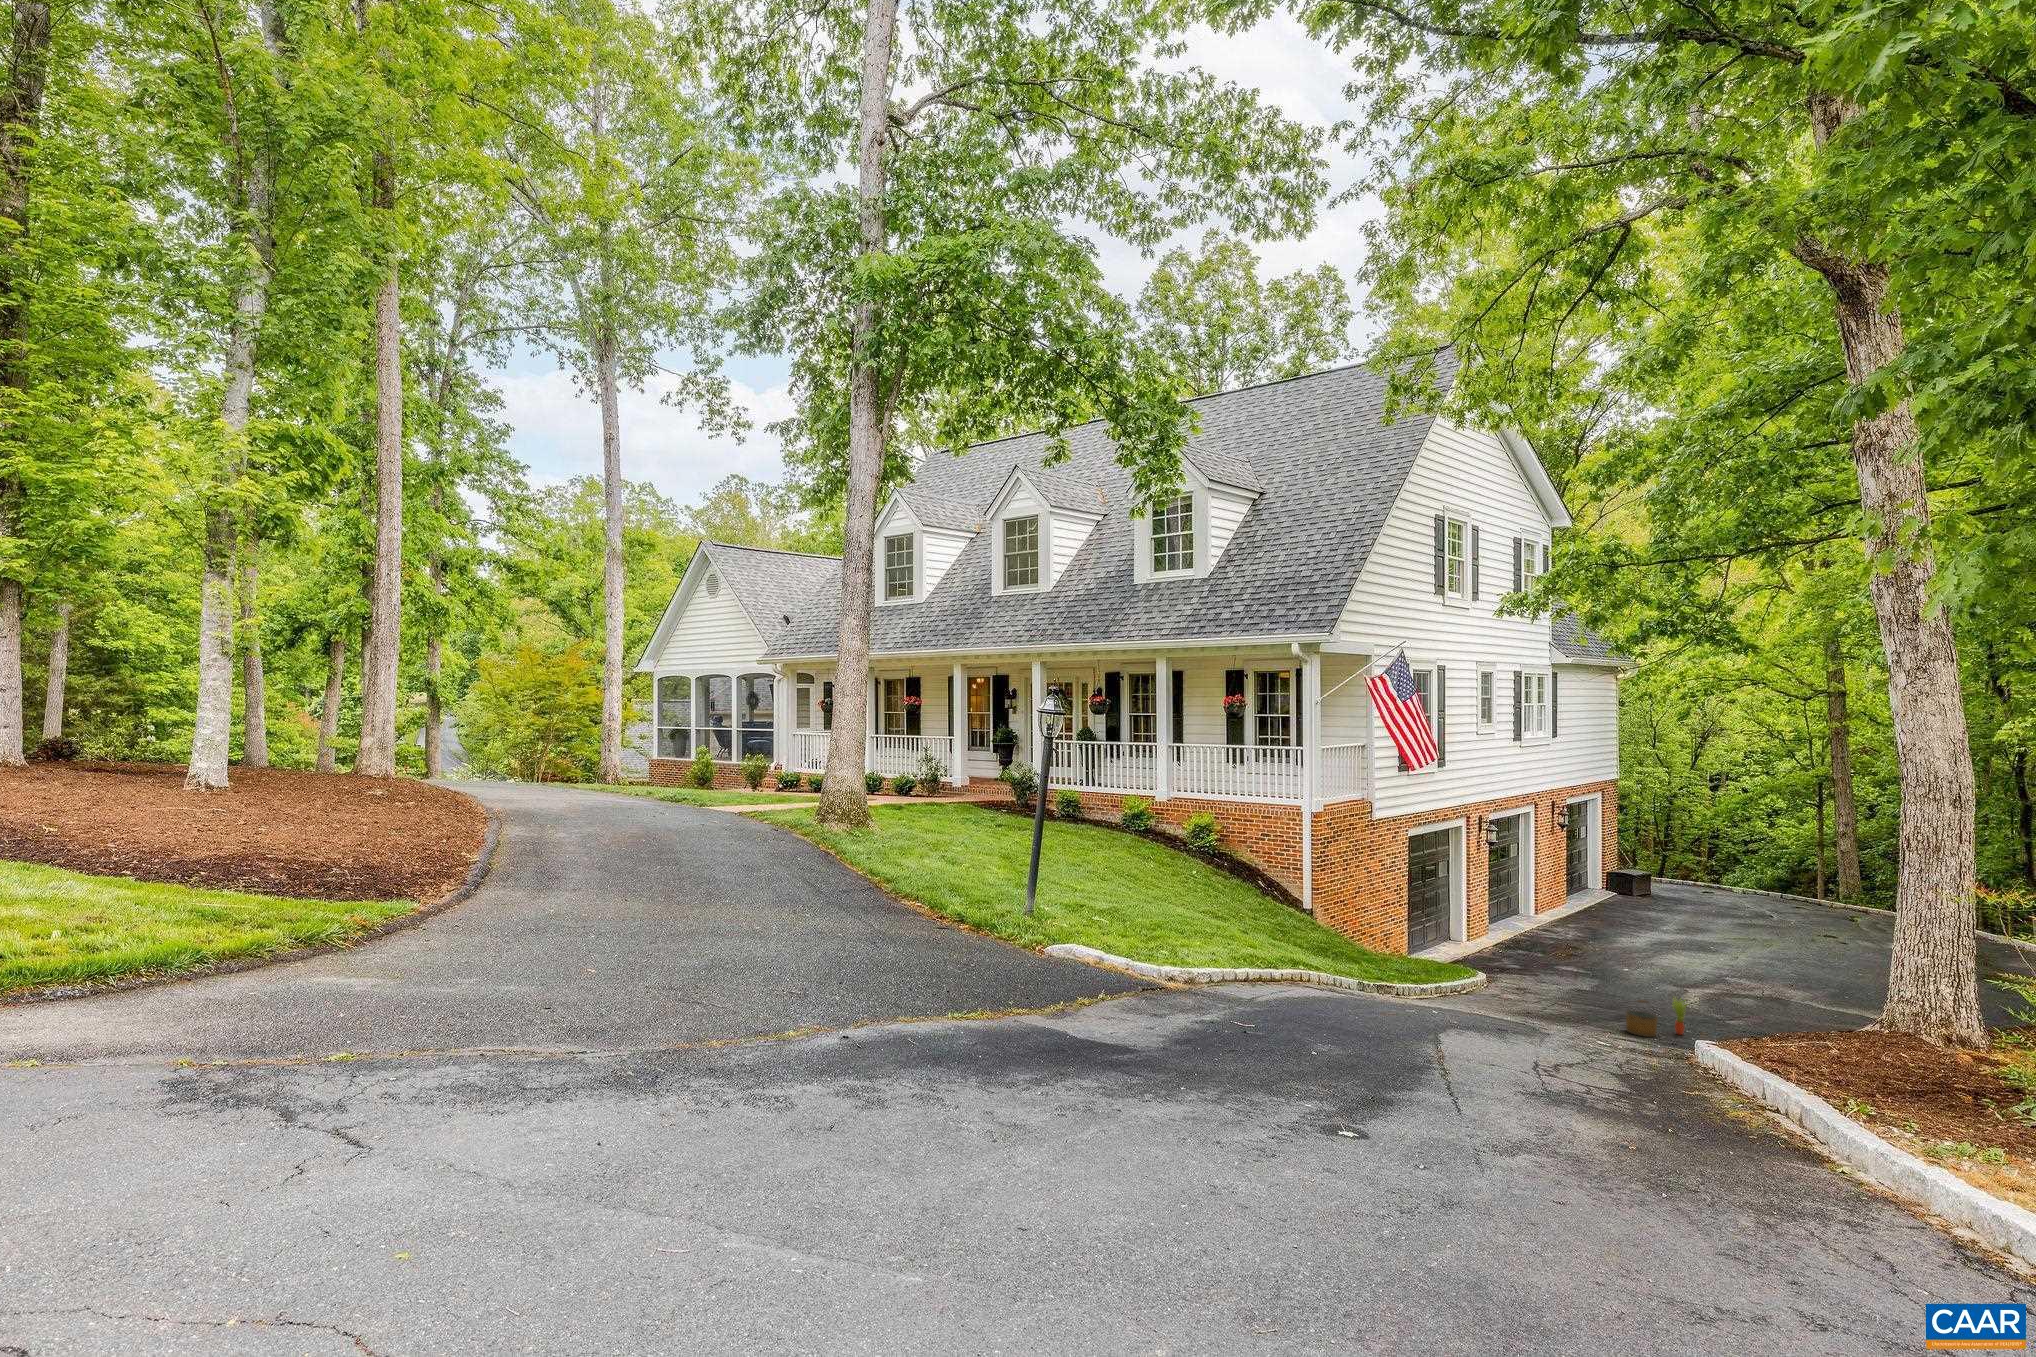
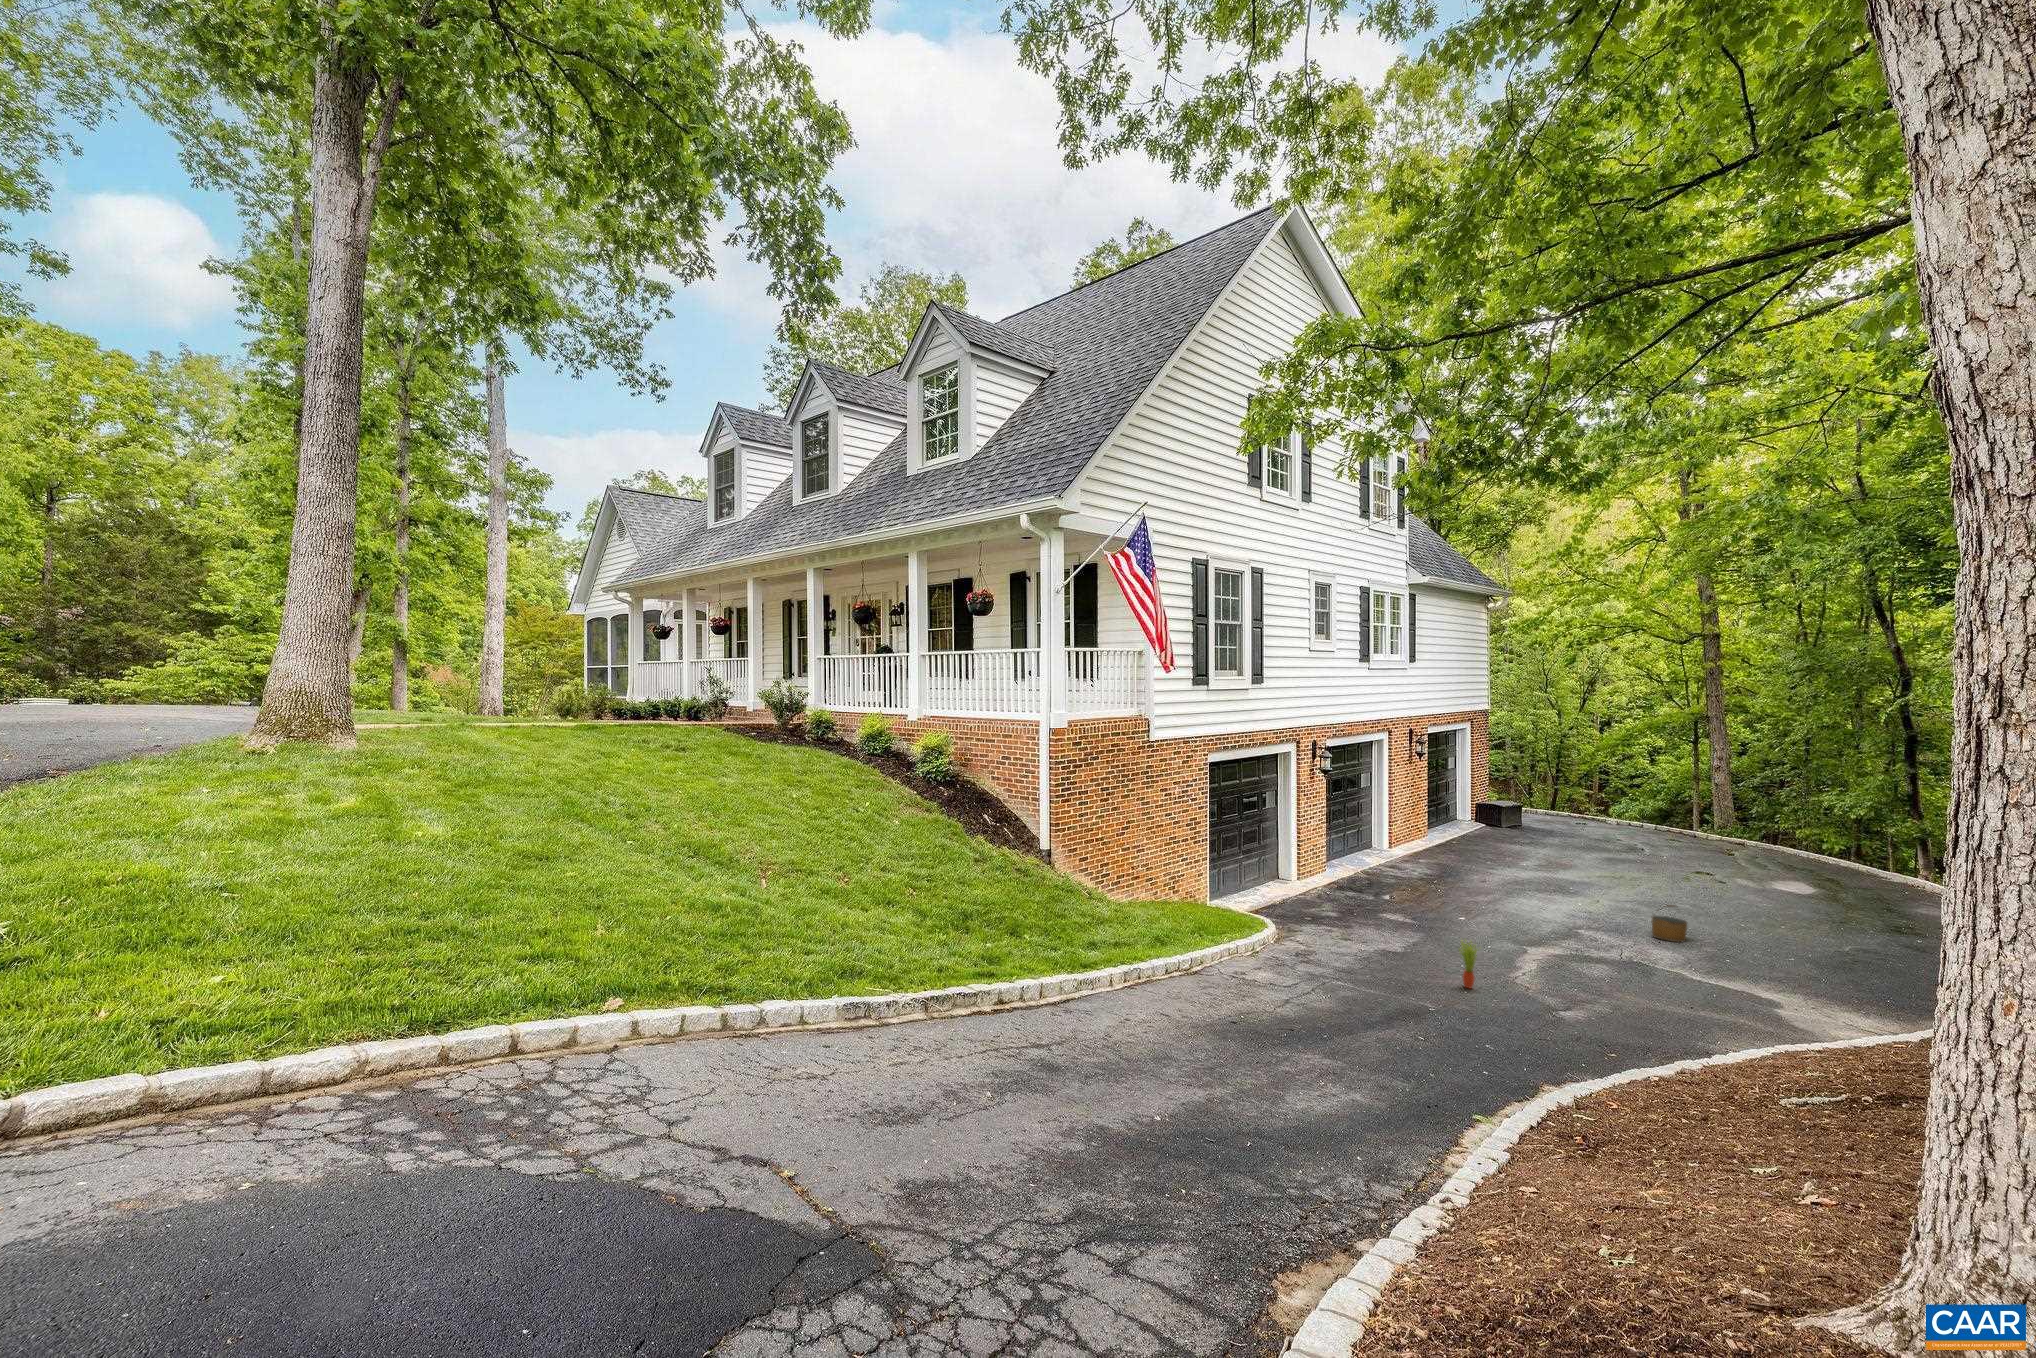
bucket: present [1626,1000,1658,1037] -> present [1652,905,1687,942]

